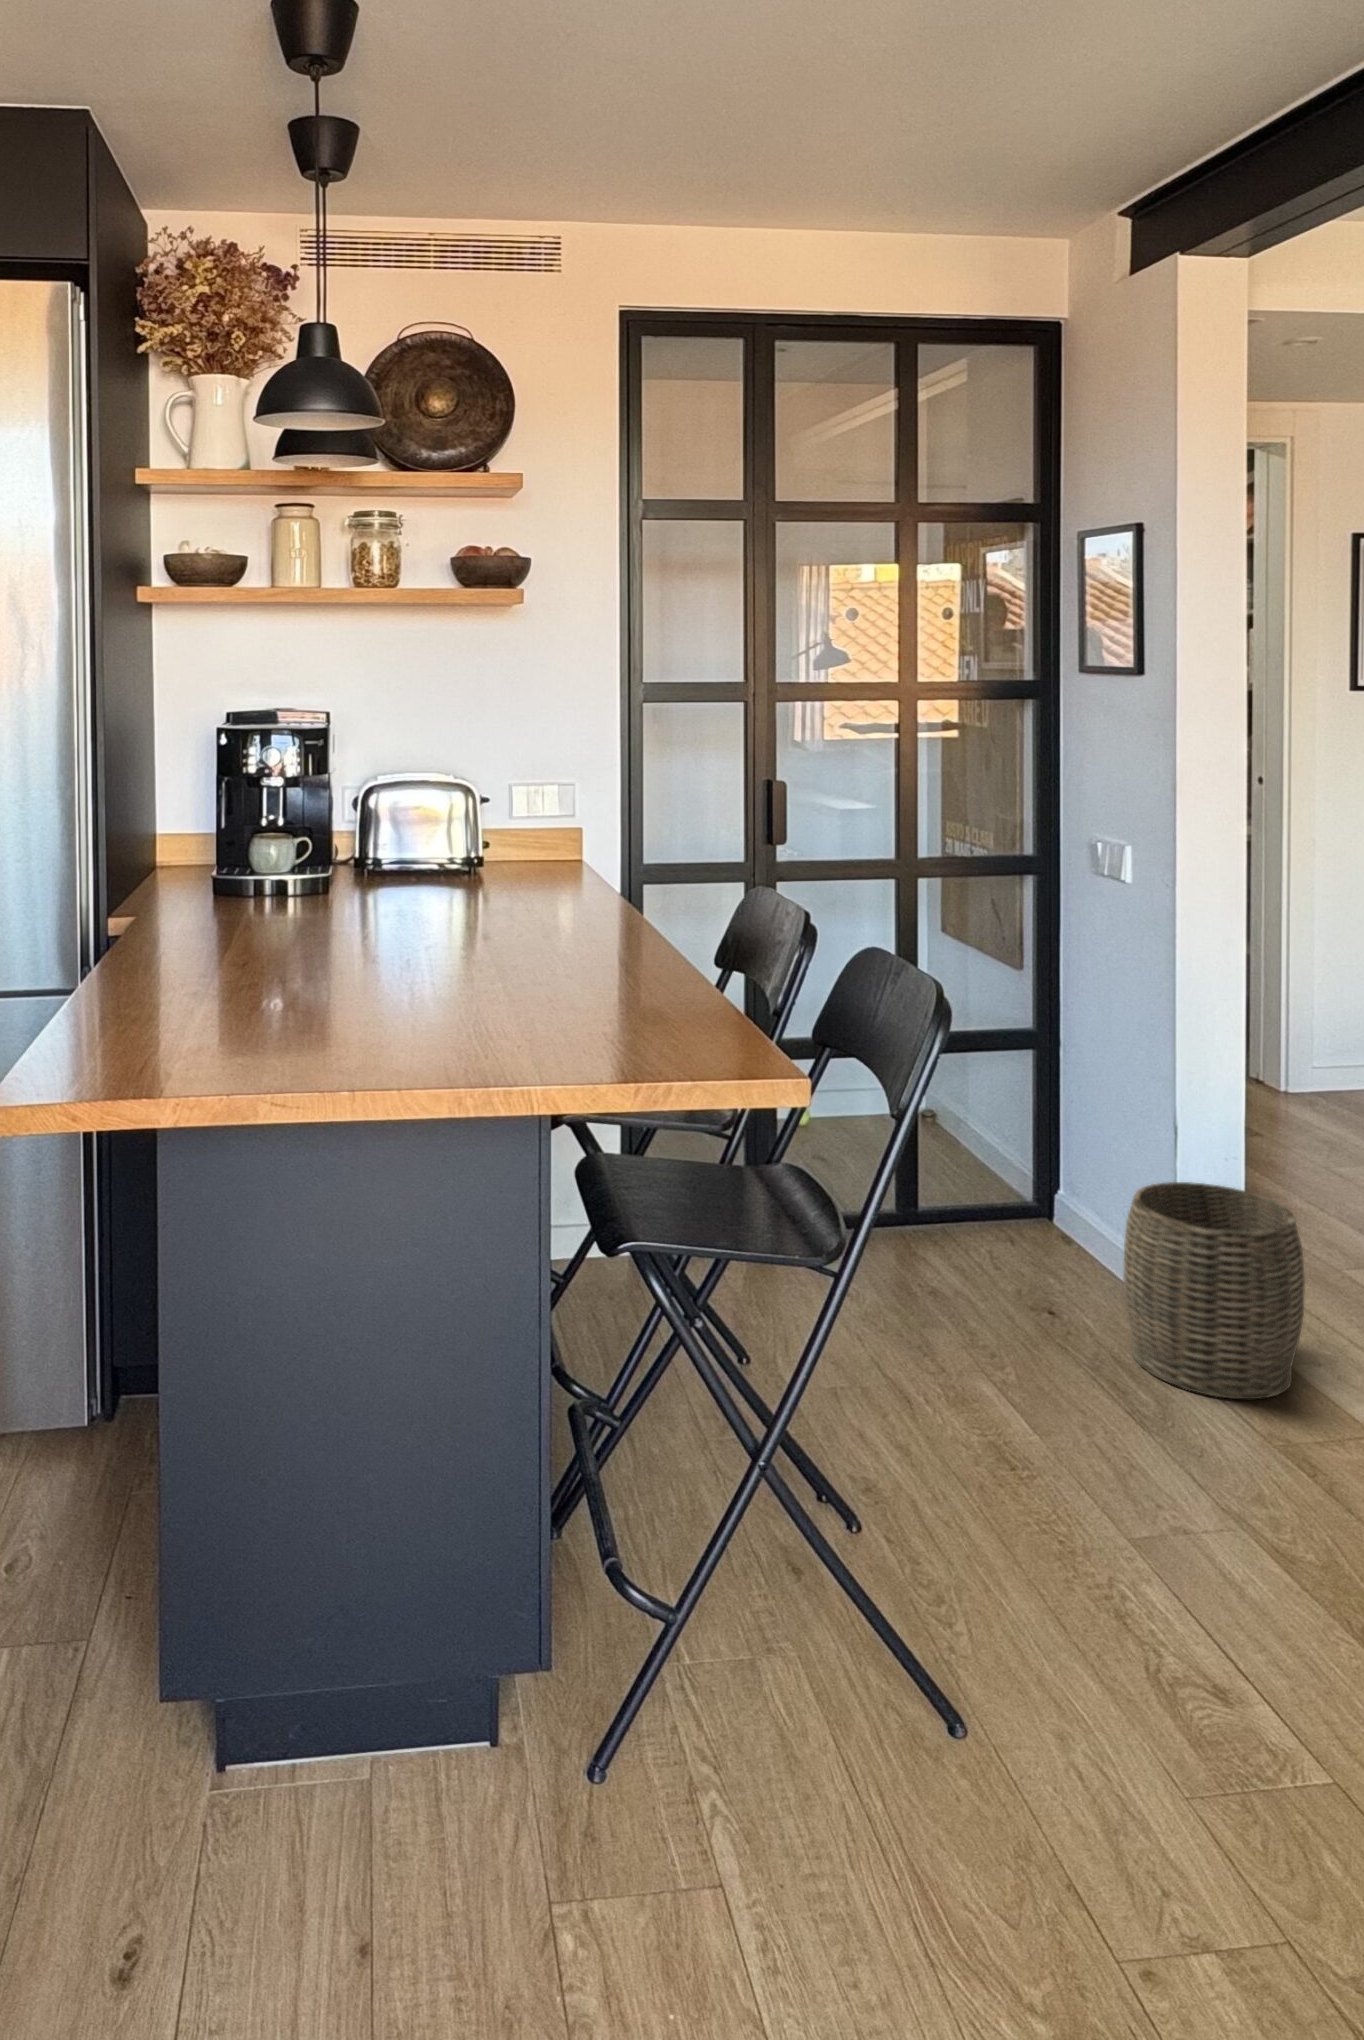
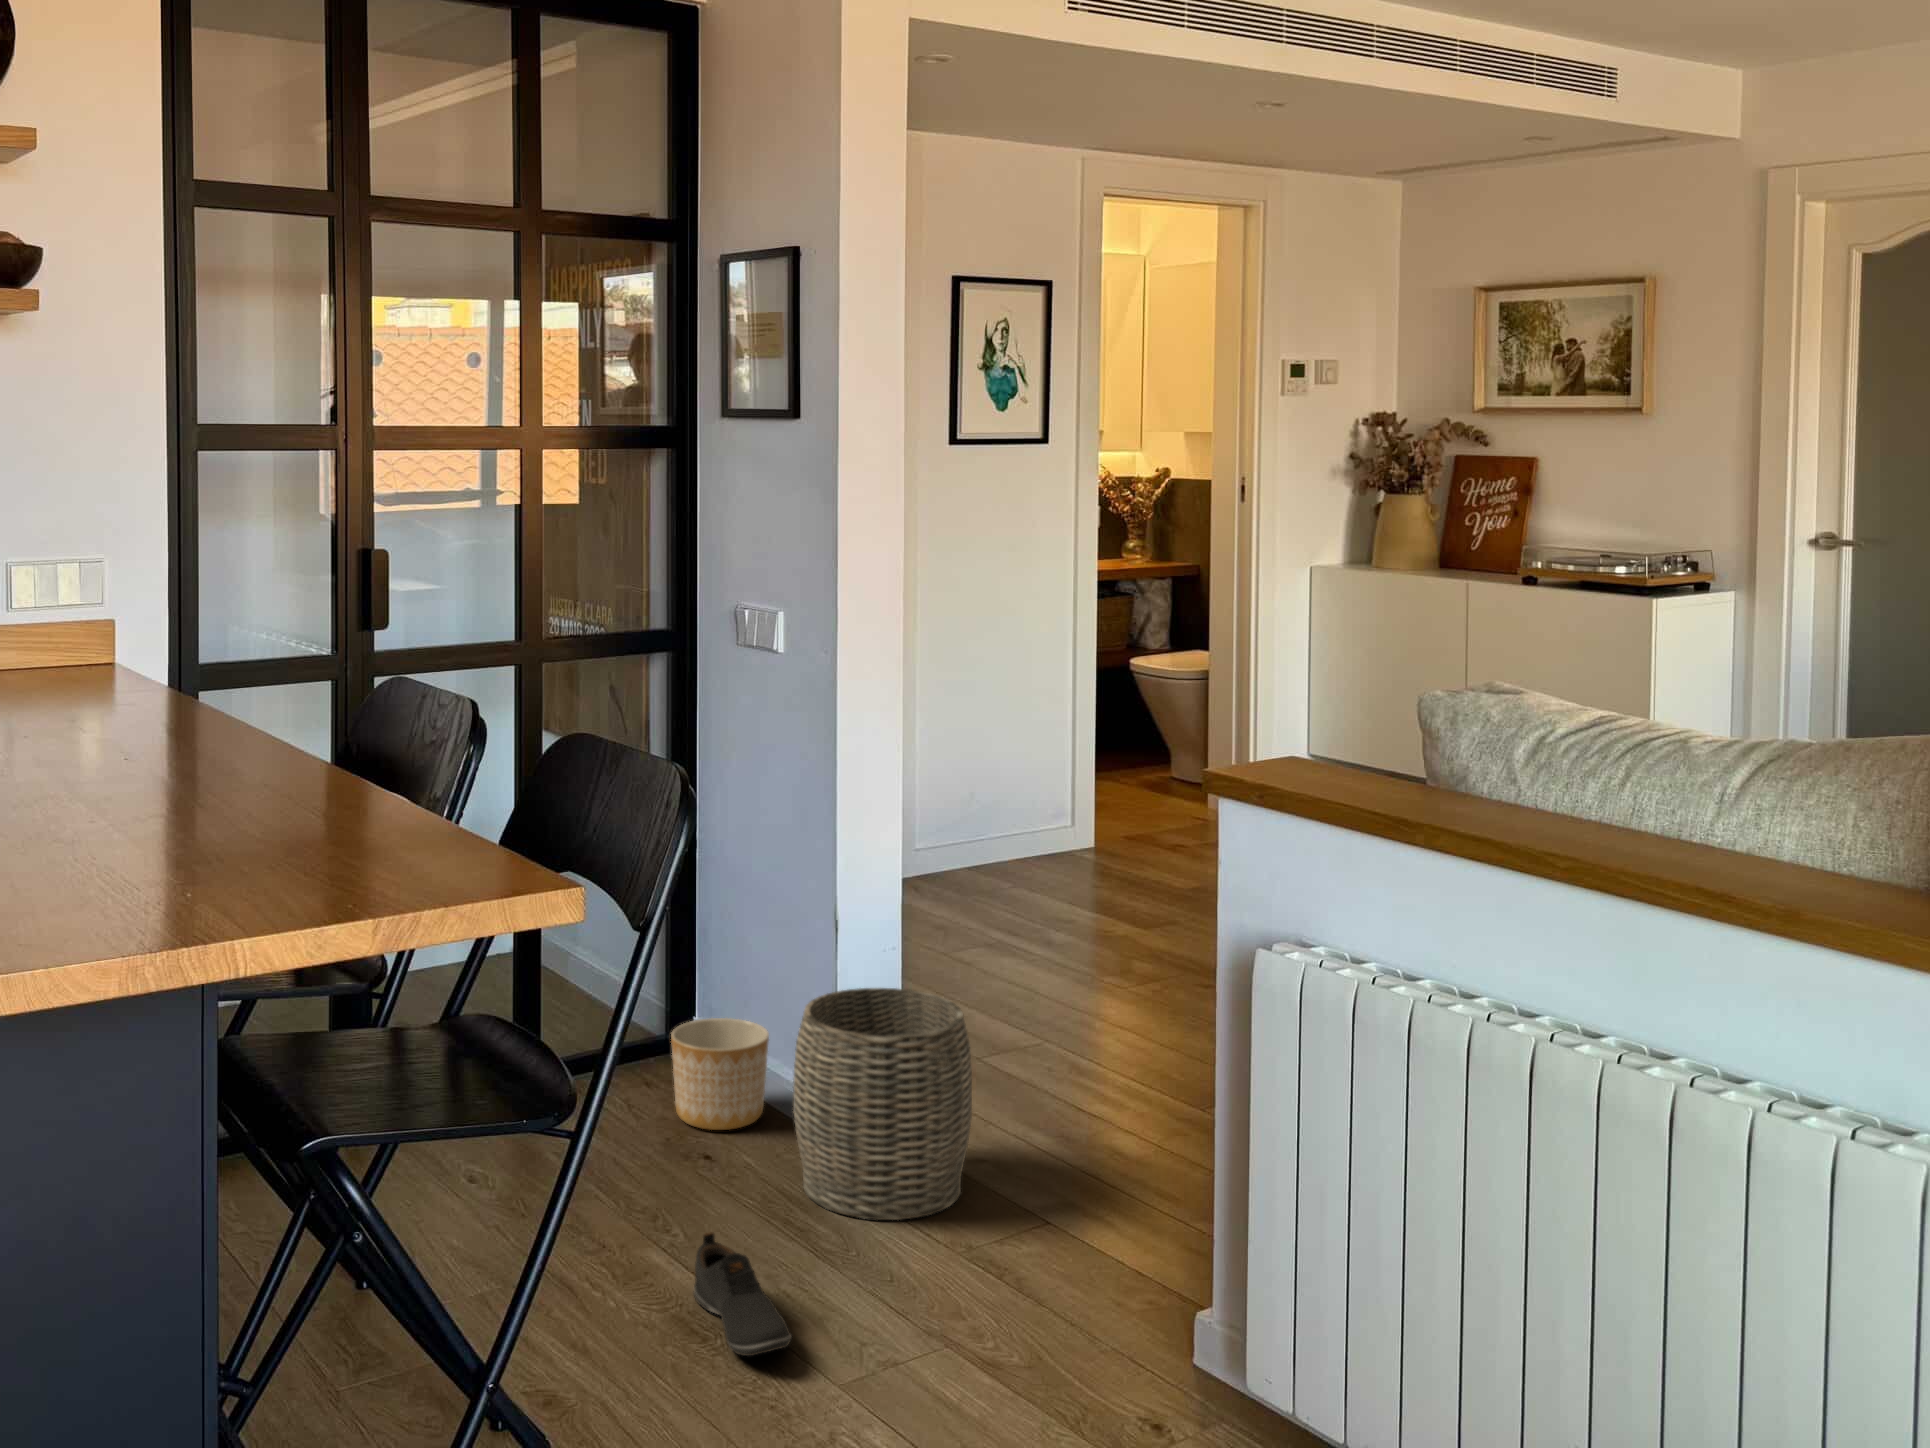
planter: none [1024,1189,1114,1288] -> present [671,1018,769,1130]
shoe: none [1007,1371,1087,1486] -> present [694,1232,792,1356]

